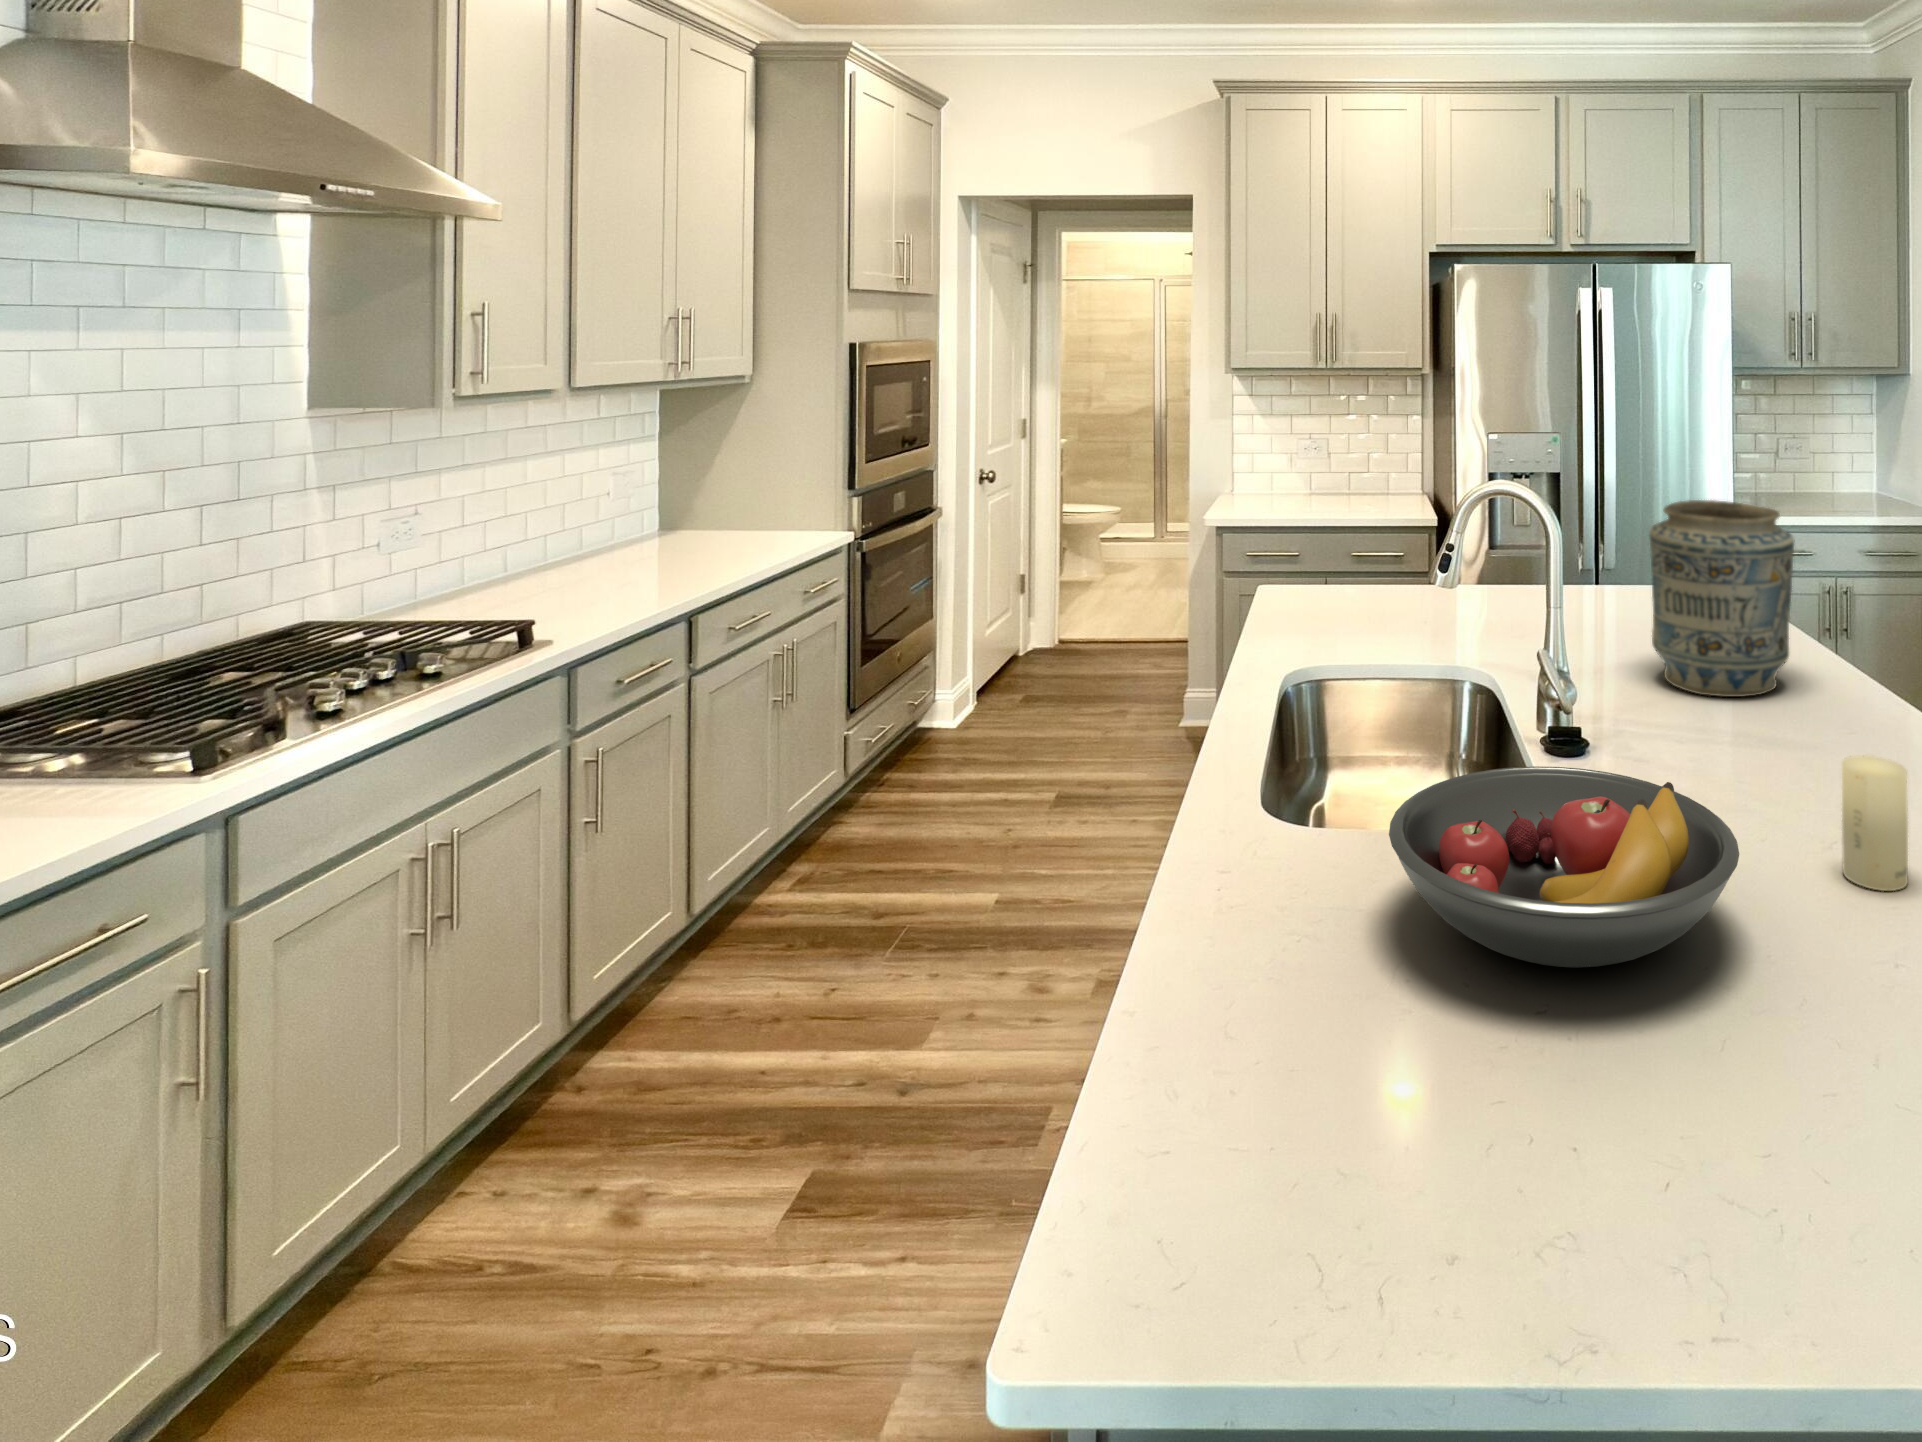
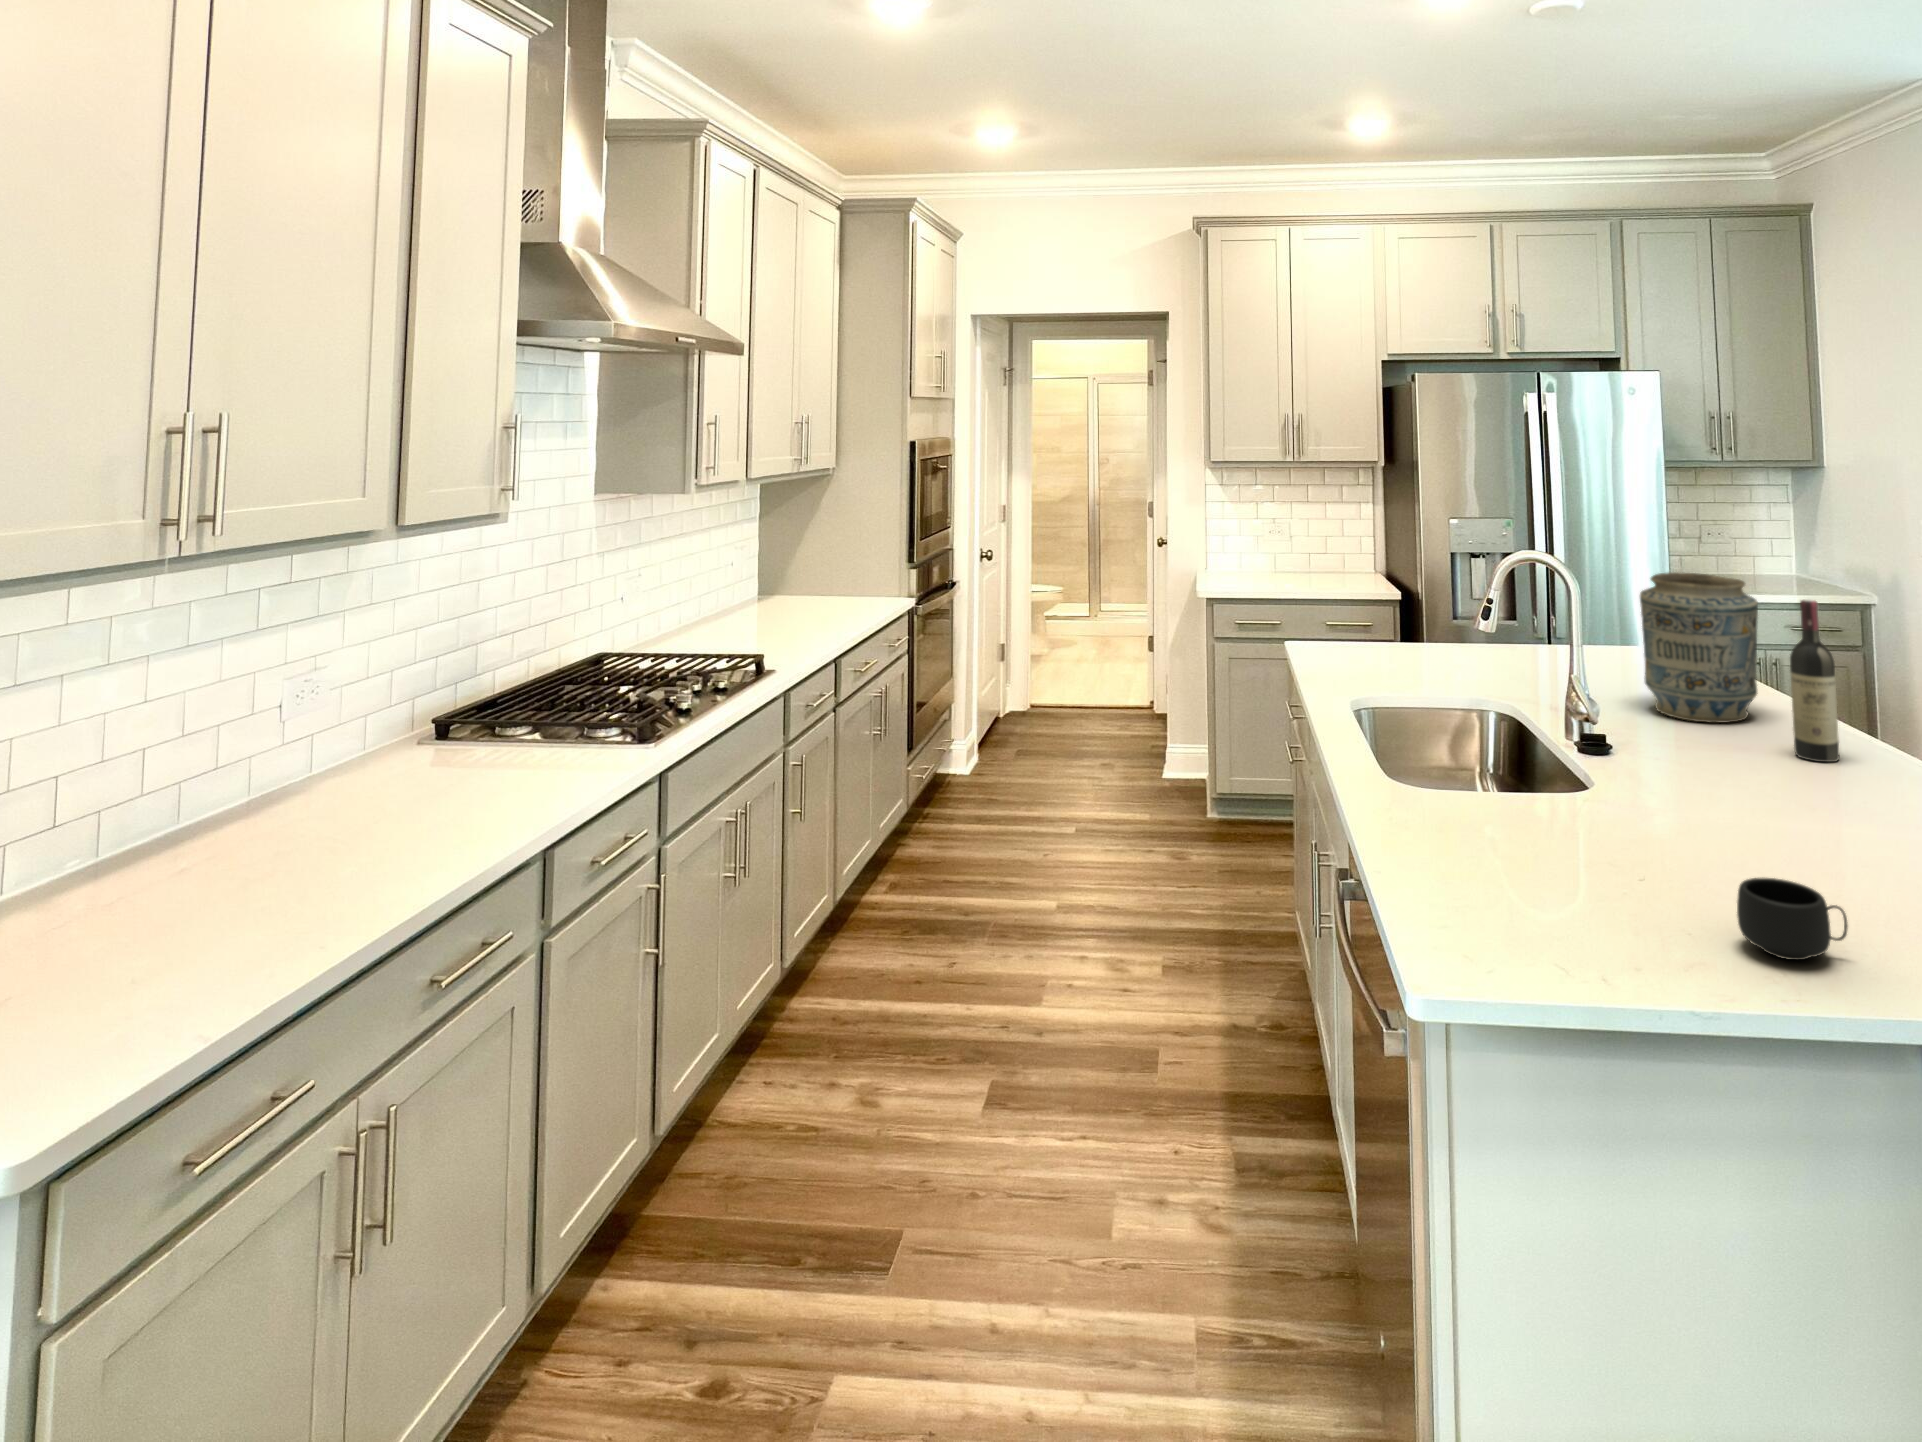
wine bottle: none [1821,540,1879,763] -> present [1790,599,1840,762]
candle: present [1842,756,1908,891] -> none [1822,739,1873,827]
fruit bowl: present [1389,767,1739,967] -> none [1523,744,1763,852]
mug: none [1635,1083,1823,1269] -> present [1737,878,1848,960]

